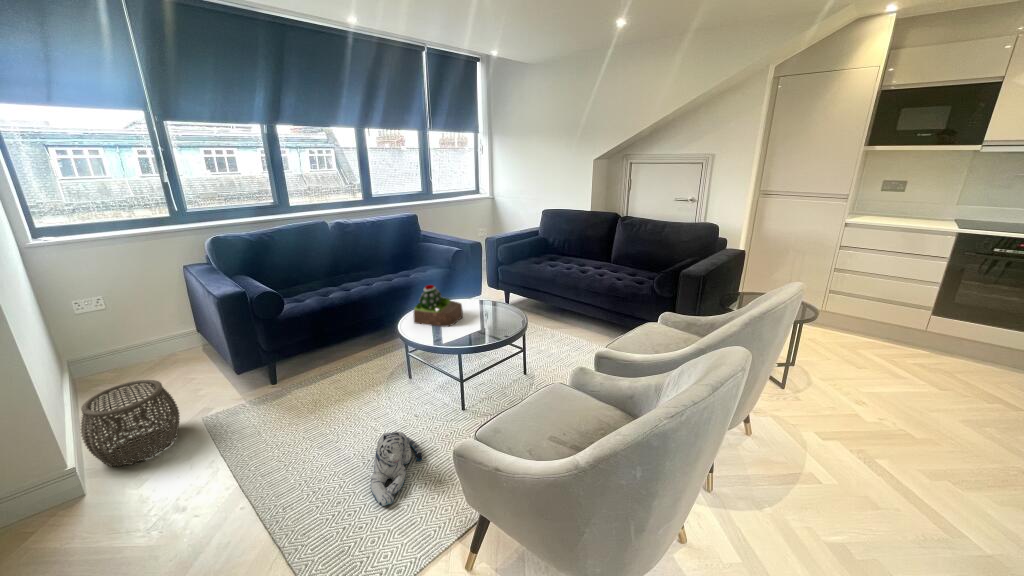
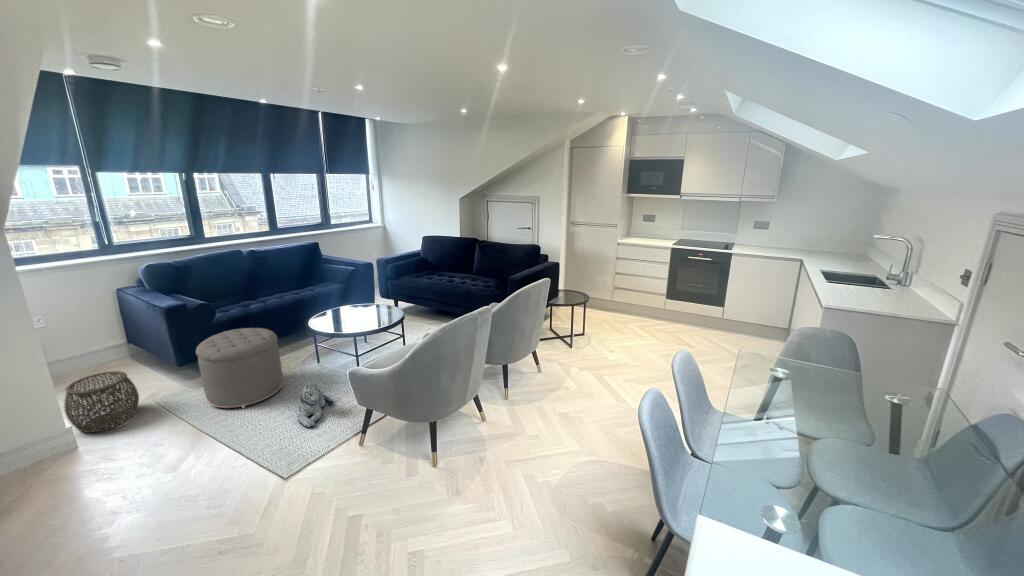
succulent plant: present [414,285,463,327] -> none [321,294,359,323]
ottoman: none [244,329,360,448] -> present [196,328,283,408]

